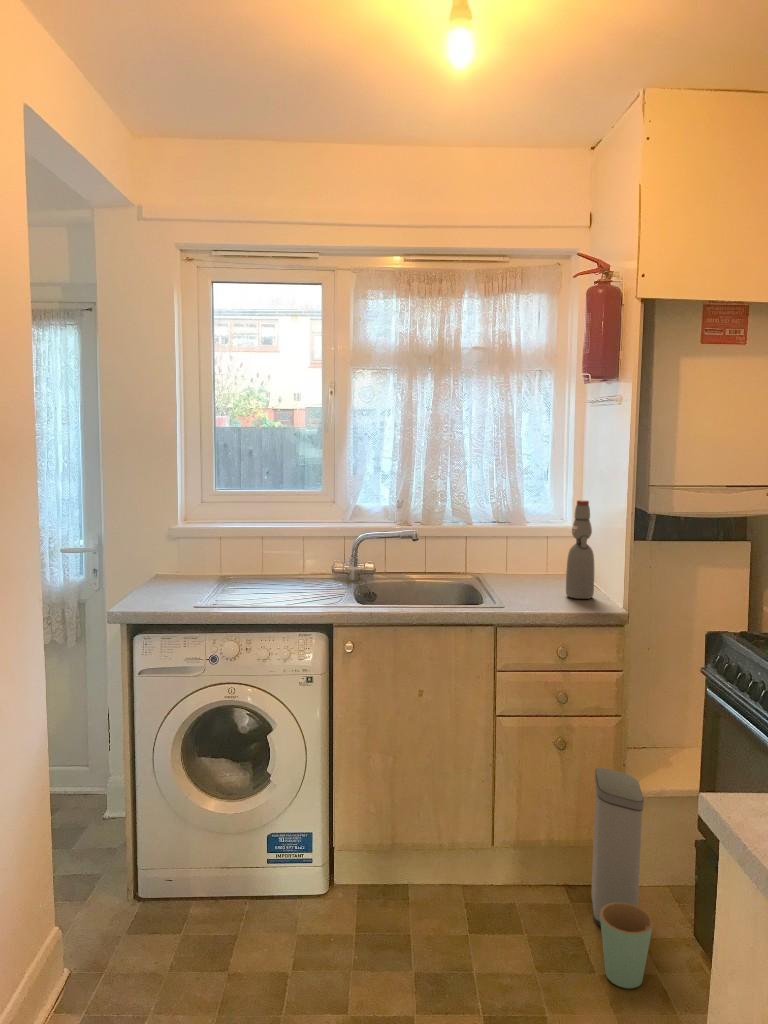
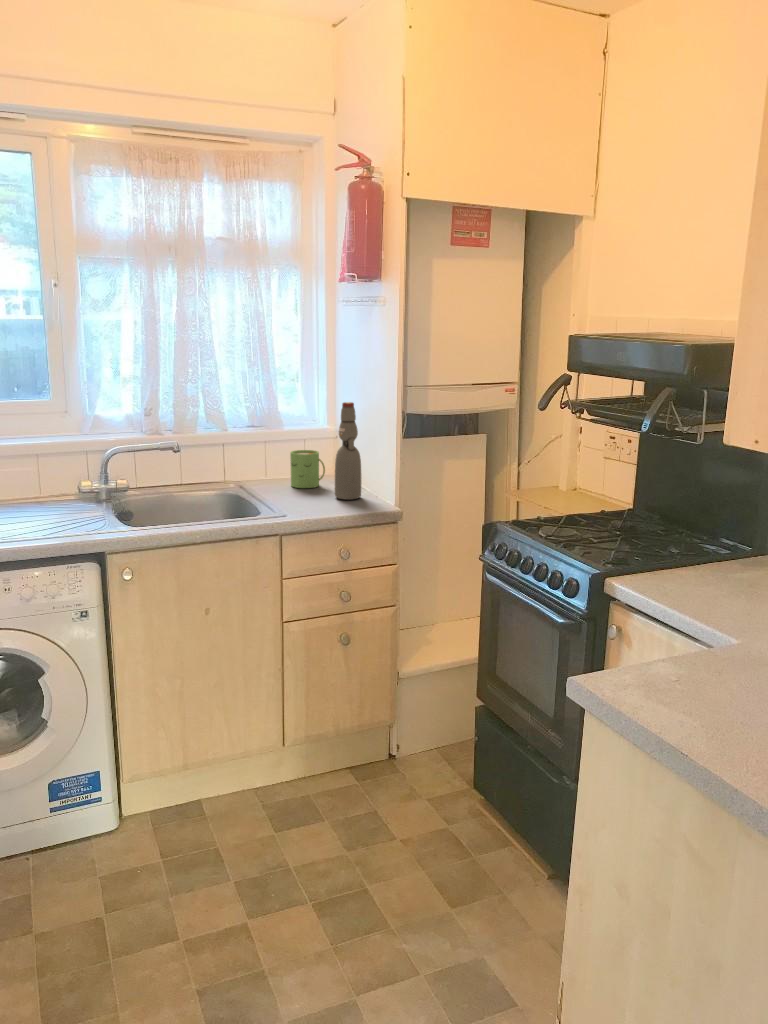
mug: none [528,547,563,585] -> present [290,450,325,488]
trash can: present [591,768,653,988] -> none [374,656,442,841]

